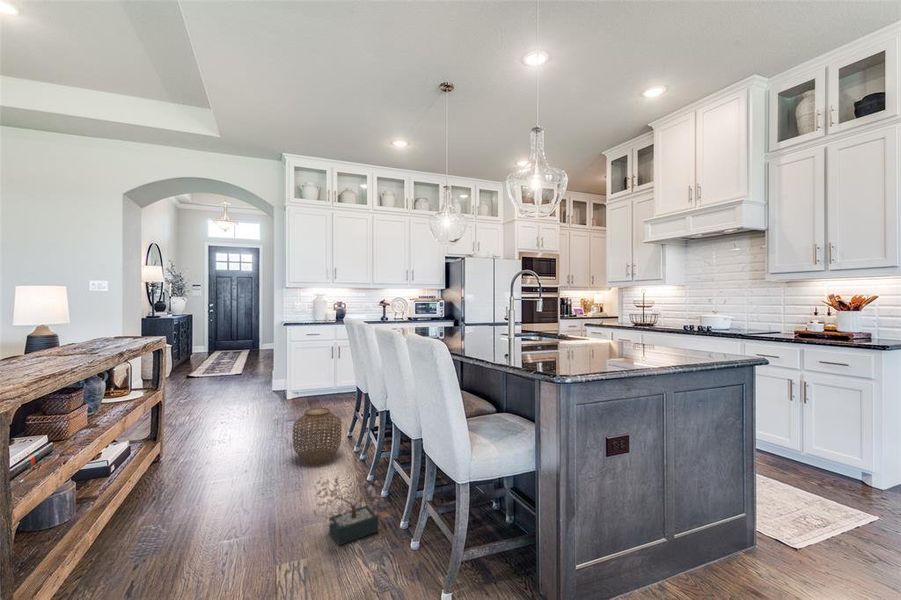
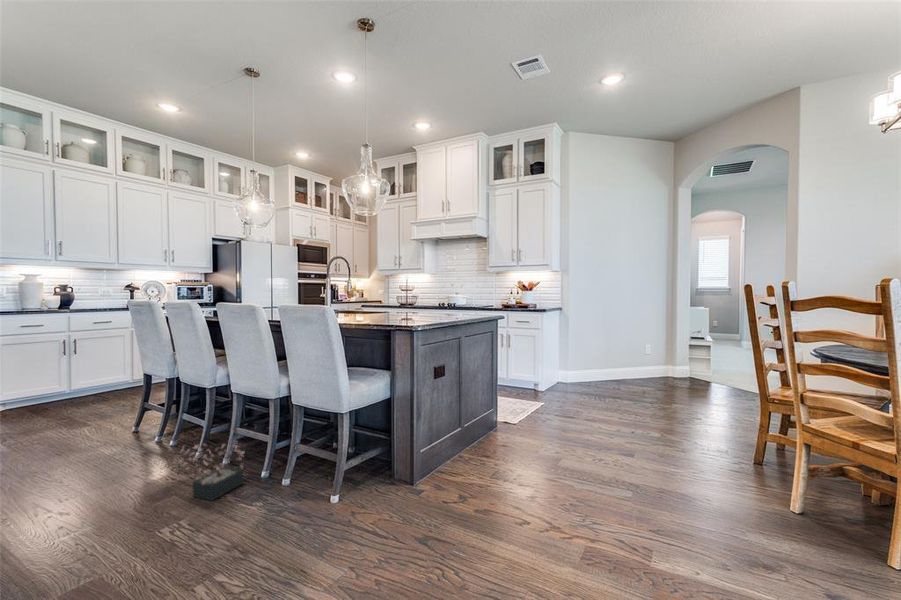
woven basket: present [293,408,342,464] -> none [78,398,145,460]

